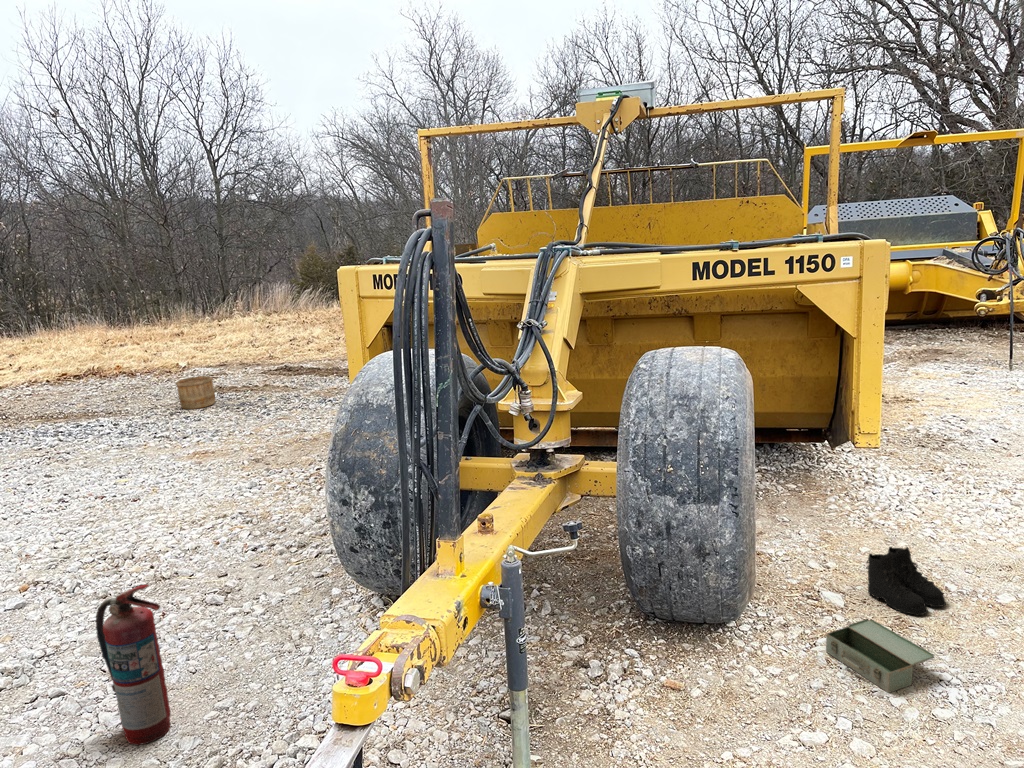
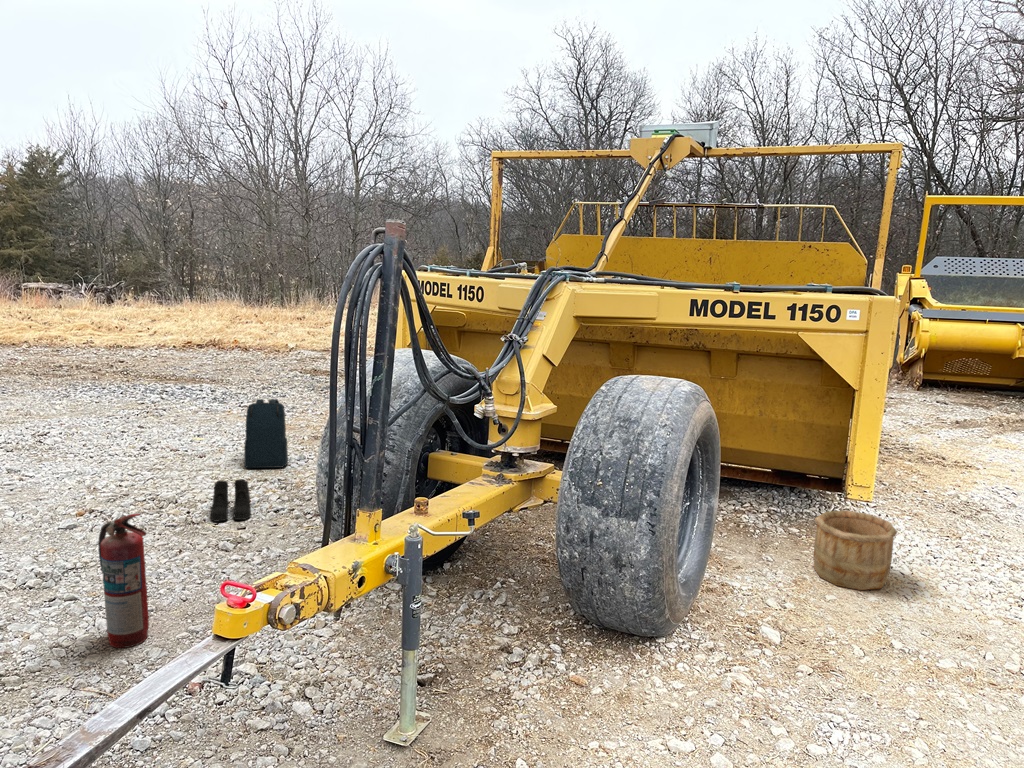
wooden bucket: present [176,376,215,409] -> present [814,510,897,590]
backpack: none [188,425,242,506] -> present [244,399,288,468]
boots: present [866,547,946,615] -> present [211,479,251,522]
toolbox: present [826,619,934,693] -> none [738,656,833,726]

